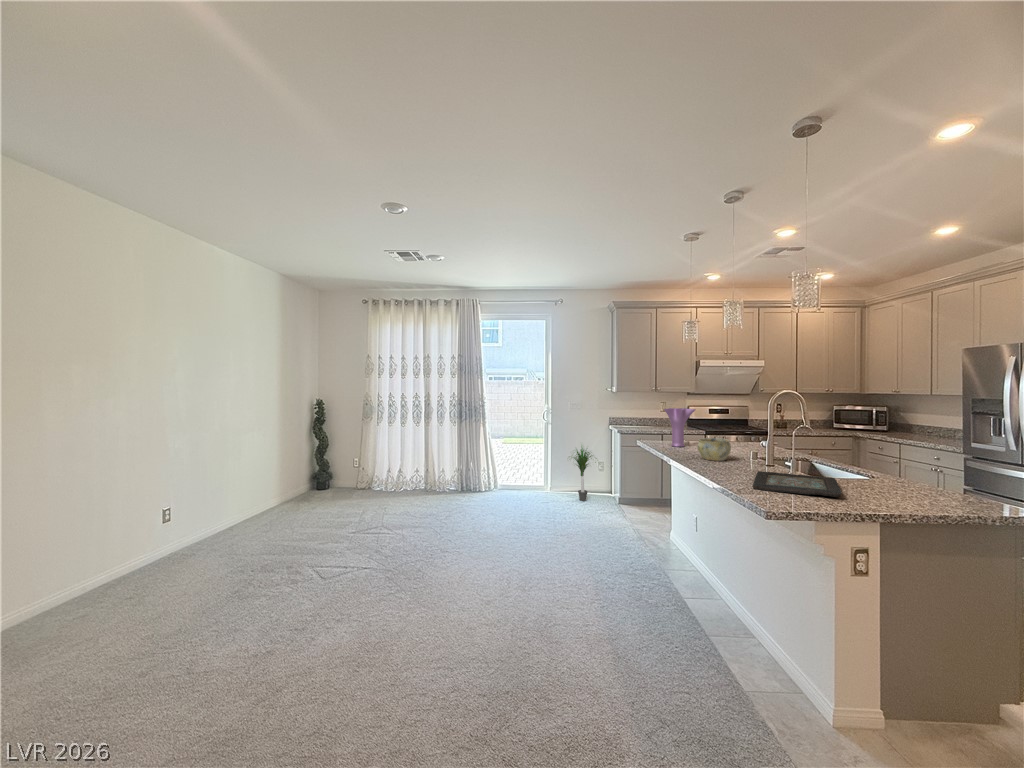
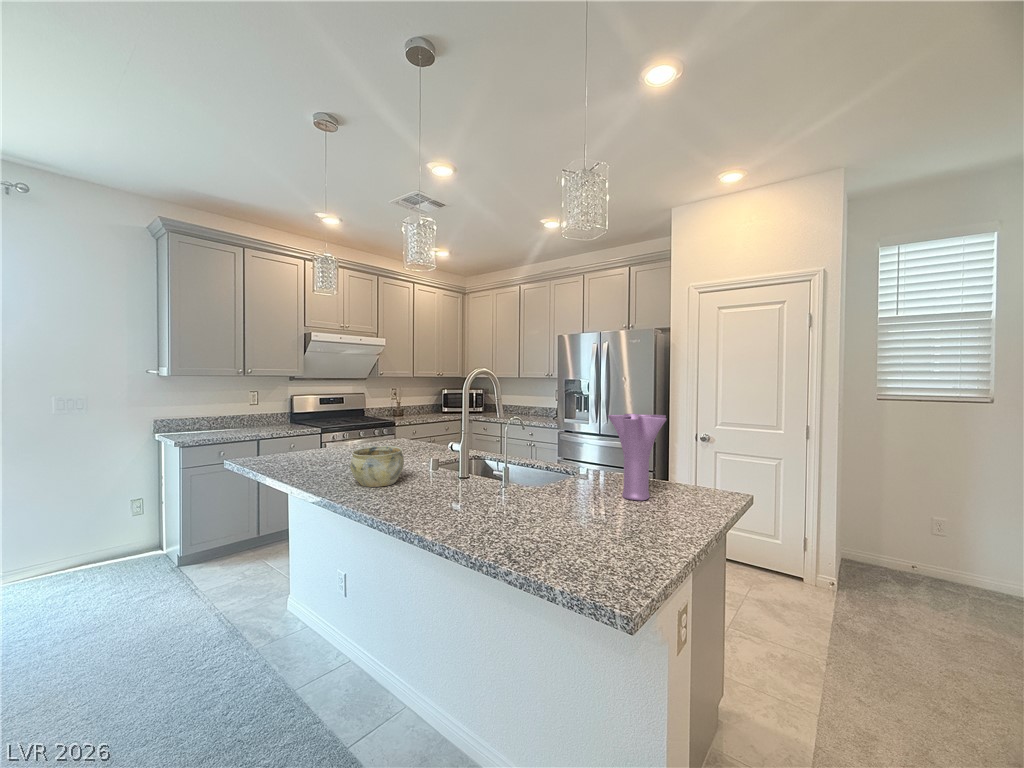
vase: present [664,408,696,447] -> present [608,414,667,501]
potted plant: present [574,448,592,501] -> none [39,468,139,581]
decorative tray: present [753,471,842,497] -> none [471,491,626,550]

